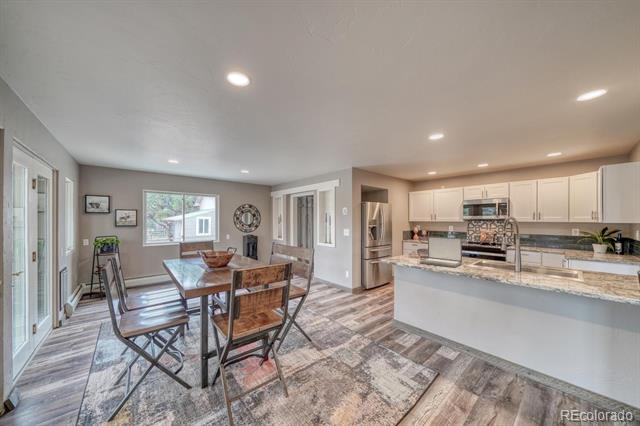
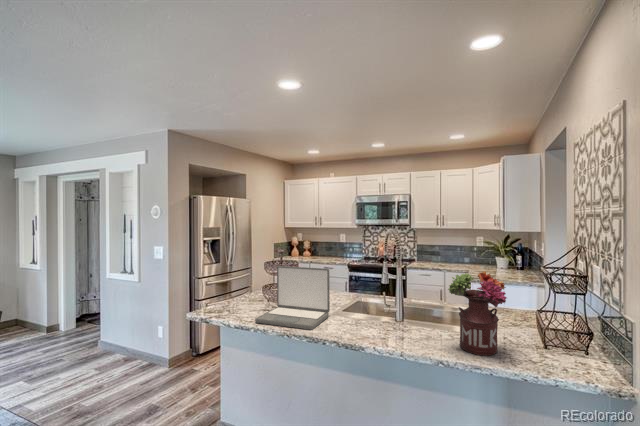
flower arrangement: none [547,238,592,284] -> present [448,271,507,356]

